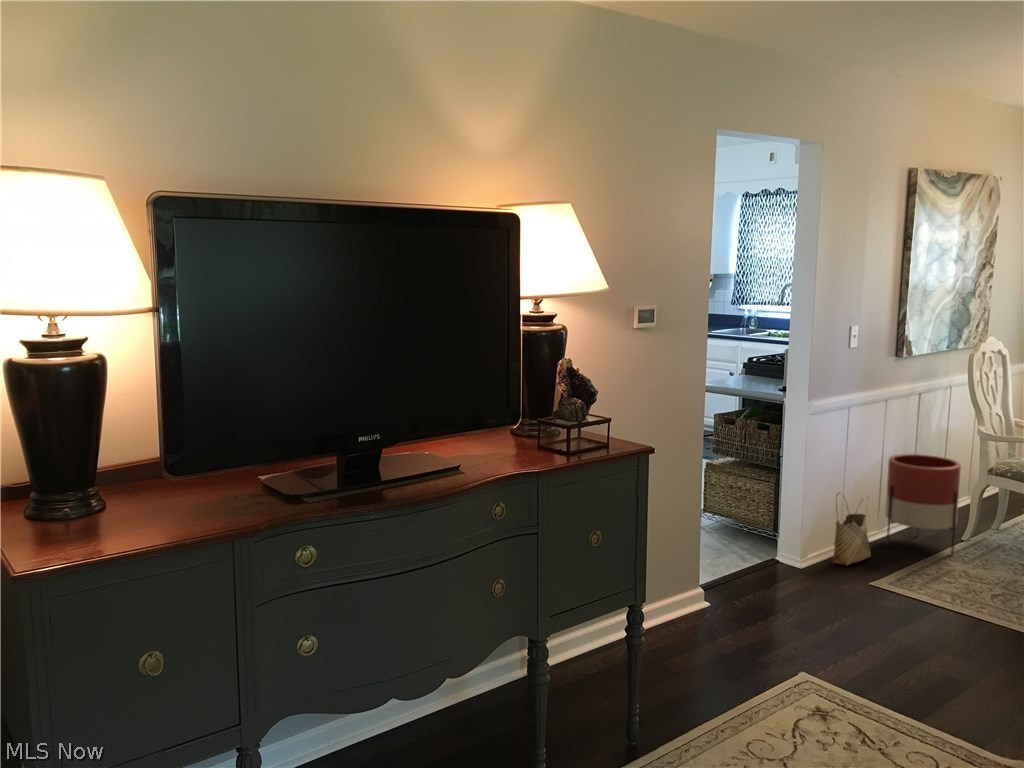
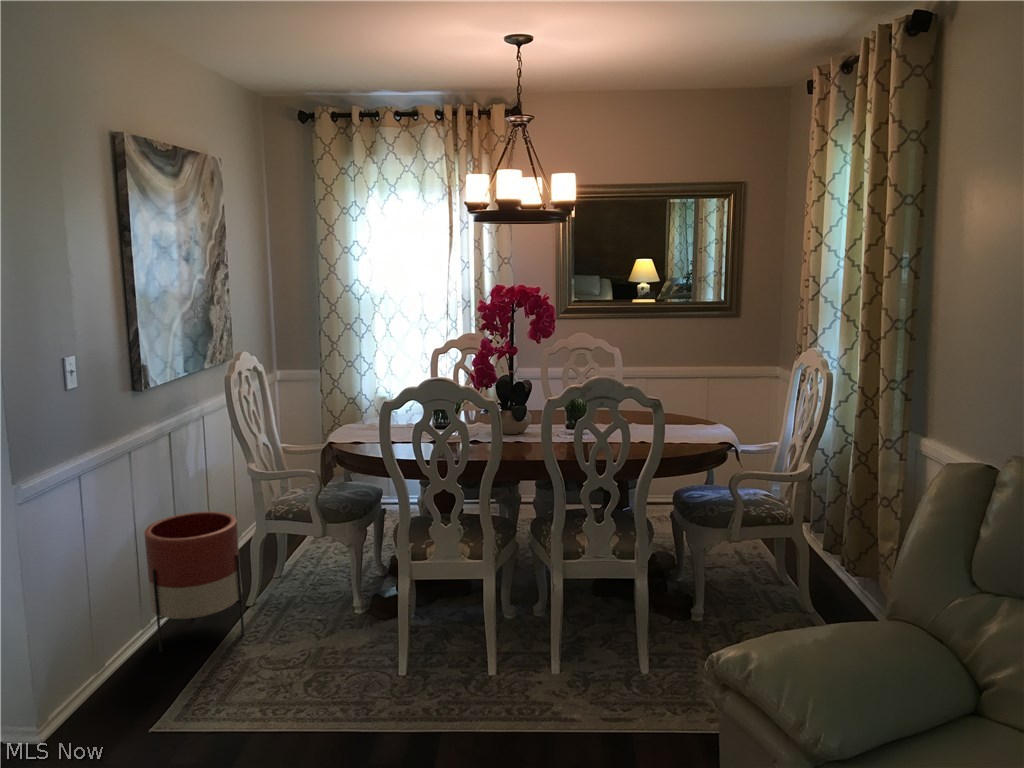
woven basket: present [833,493,871,565] -> none [77,606,142,720]

